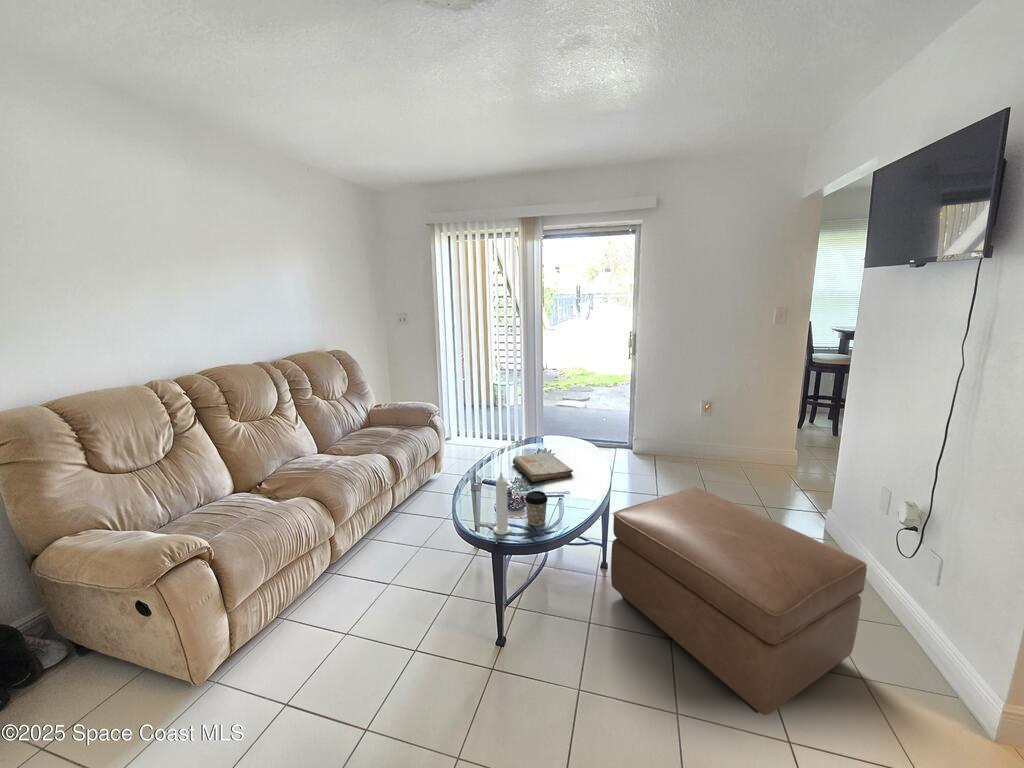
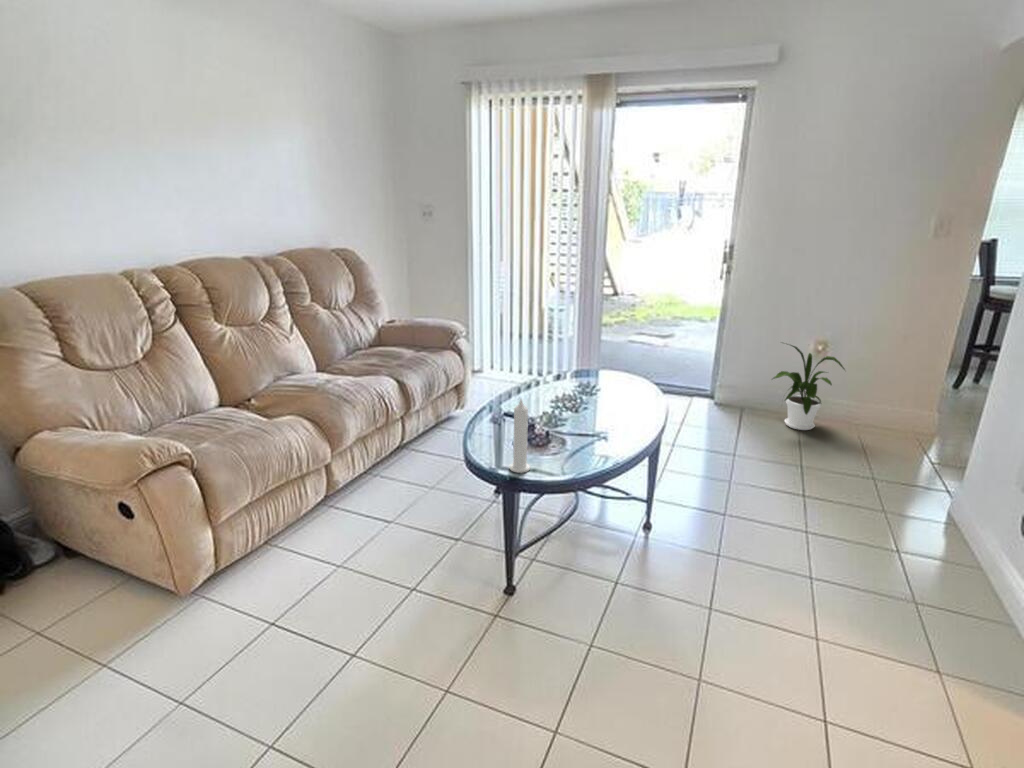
house plant: none [675,405,730,471] -> present [773,344,844,430]
book: present [513,452,573,482] -> none [546,387,619,419]
ottoman: present [611,487,867,715] -> none [652,441,978,701]
coffee cup: present [525,491,548,526] -> none [550,426,578,467]

